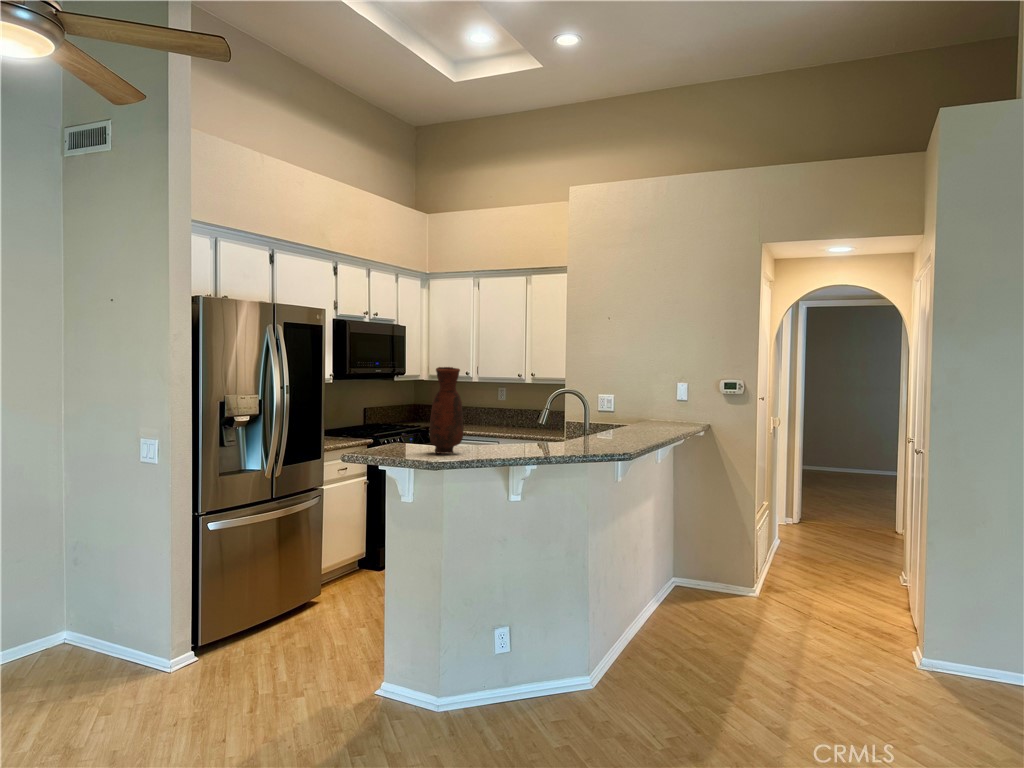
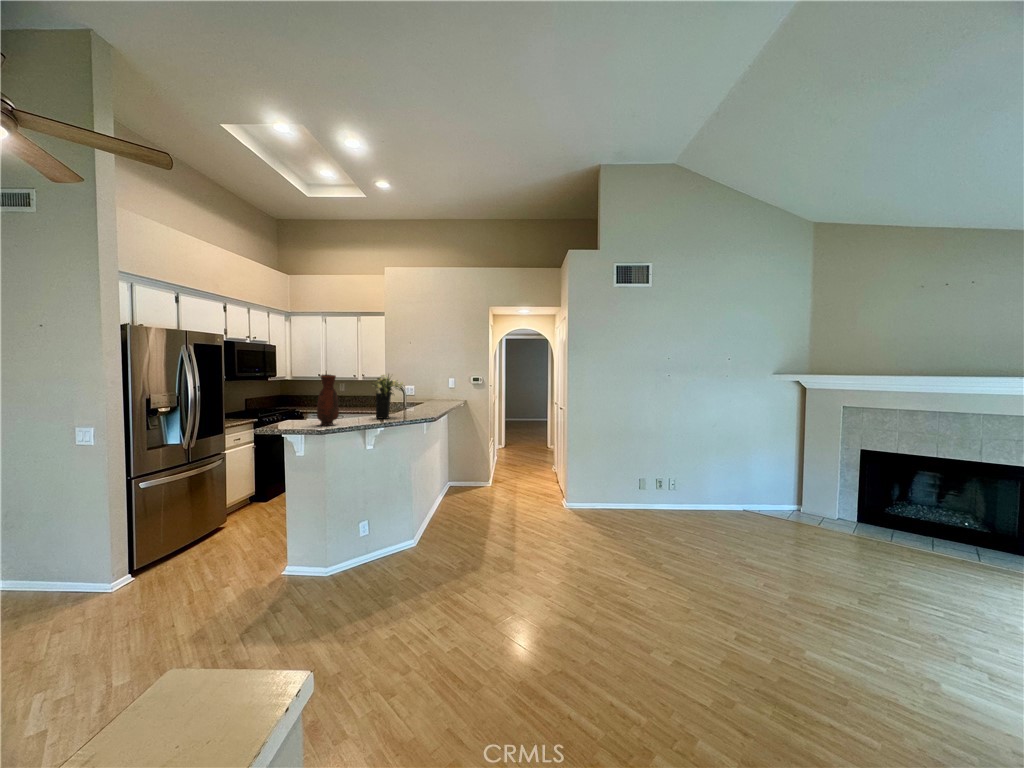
flower arrangement: none [518,367,581,449] -> present [373,374,403,419]

